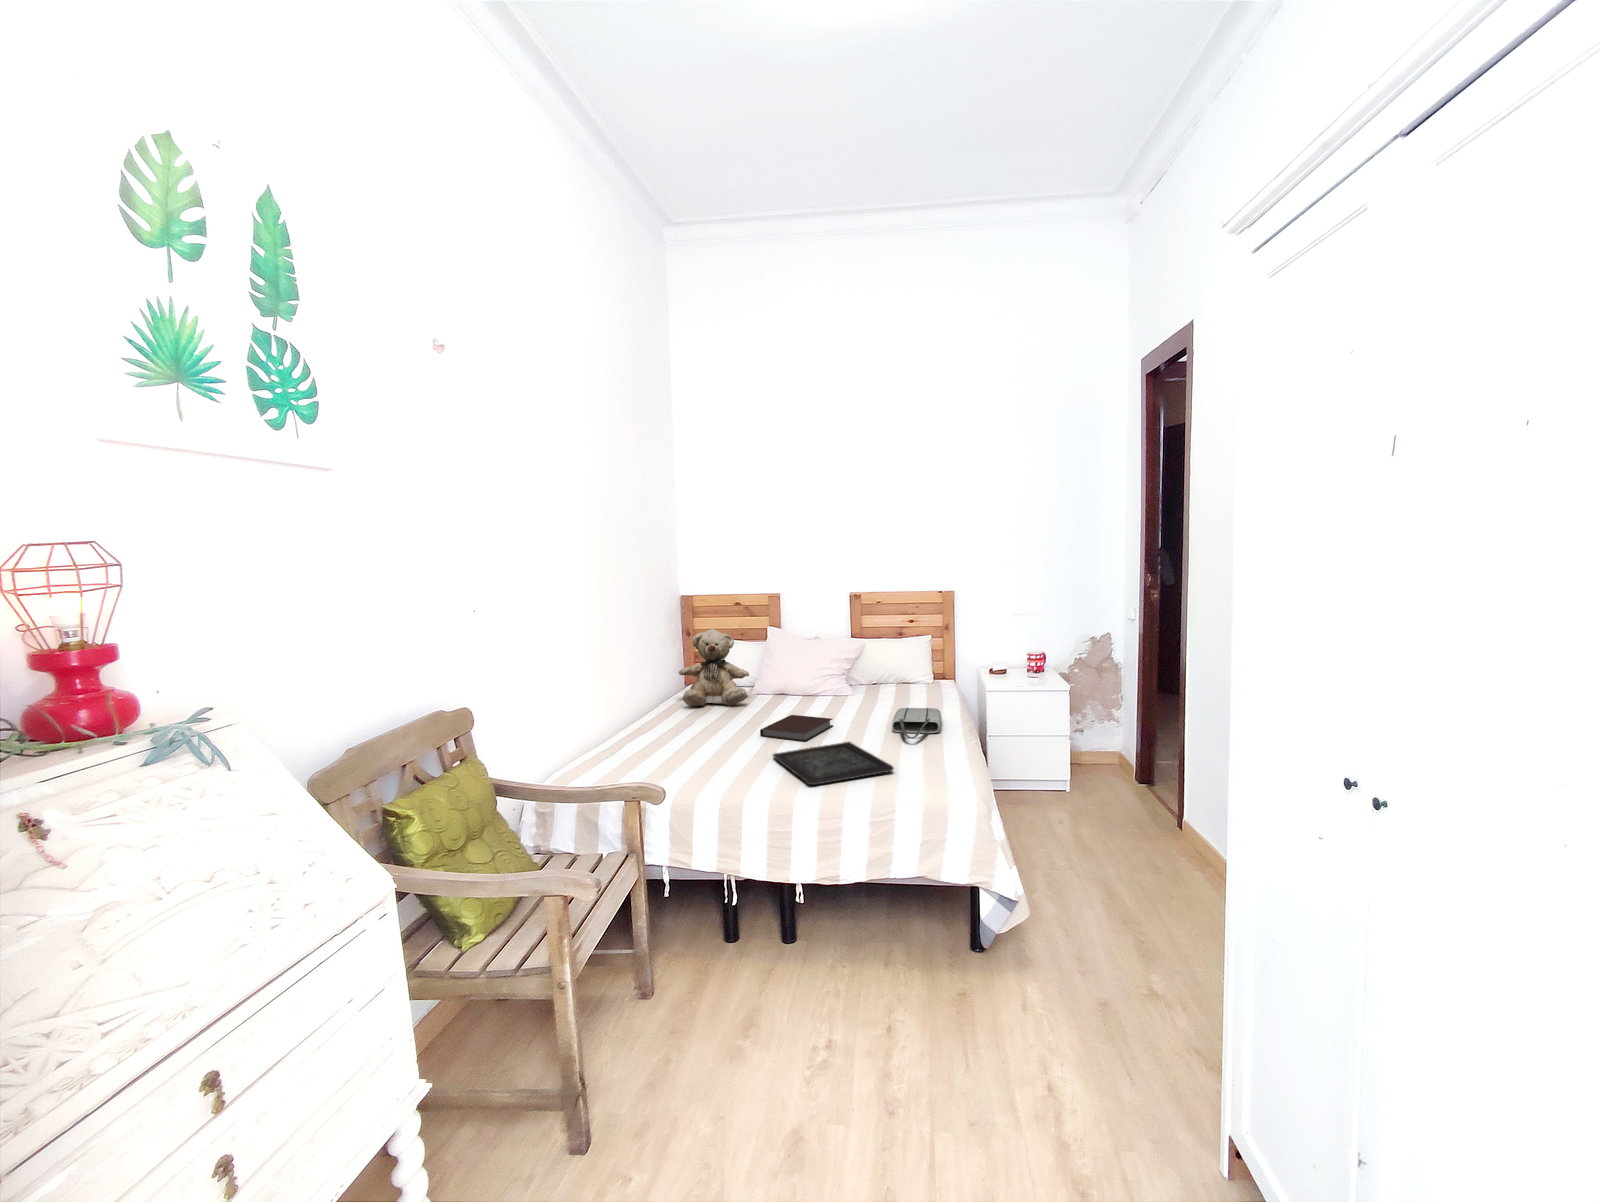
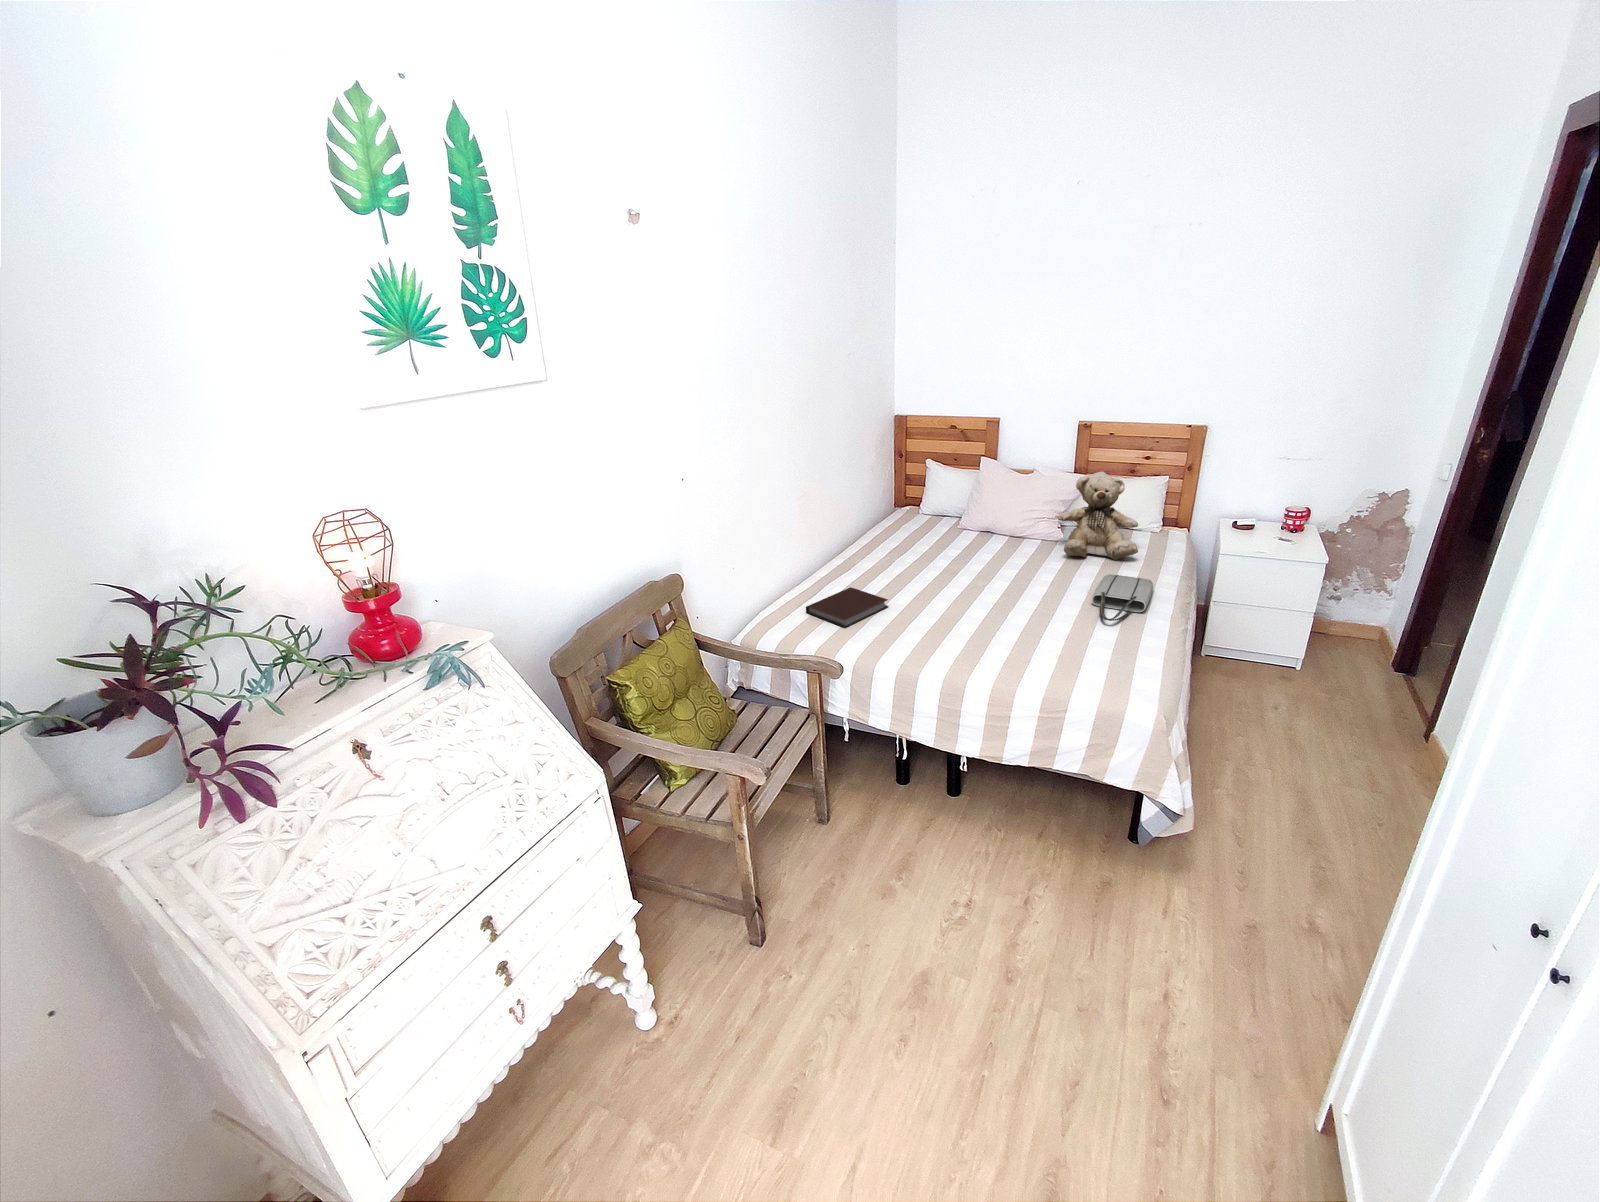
teddy bear: present [678,629,749,706] -> present [1057,472,1138,560]
notebook: present [760,715,833,741] -> present [806,587,888,628]
tray: present [773,742,894,785] -> none [957,616,1077,670]

